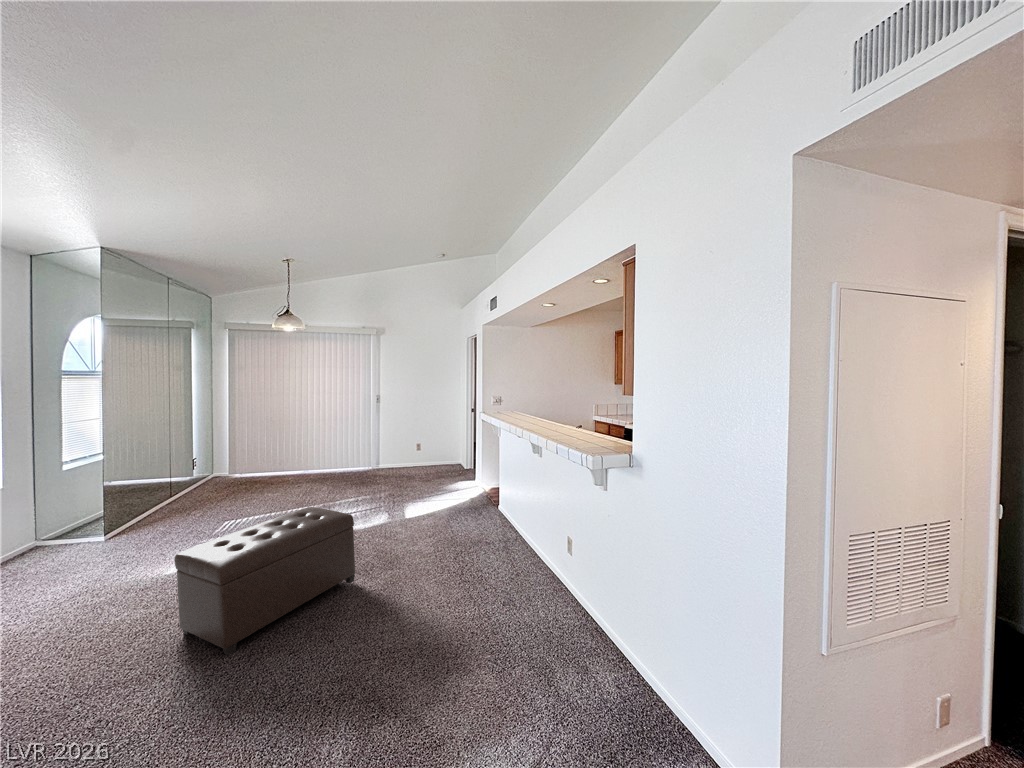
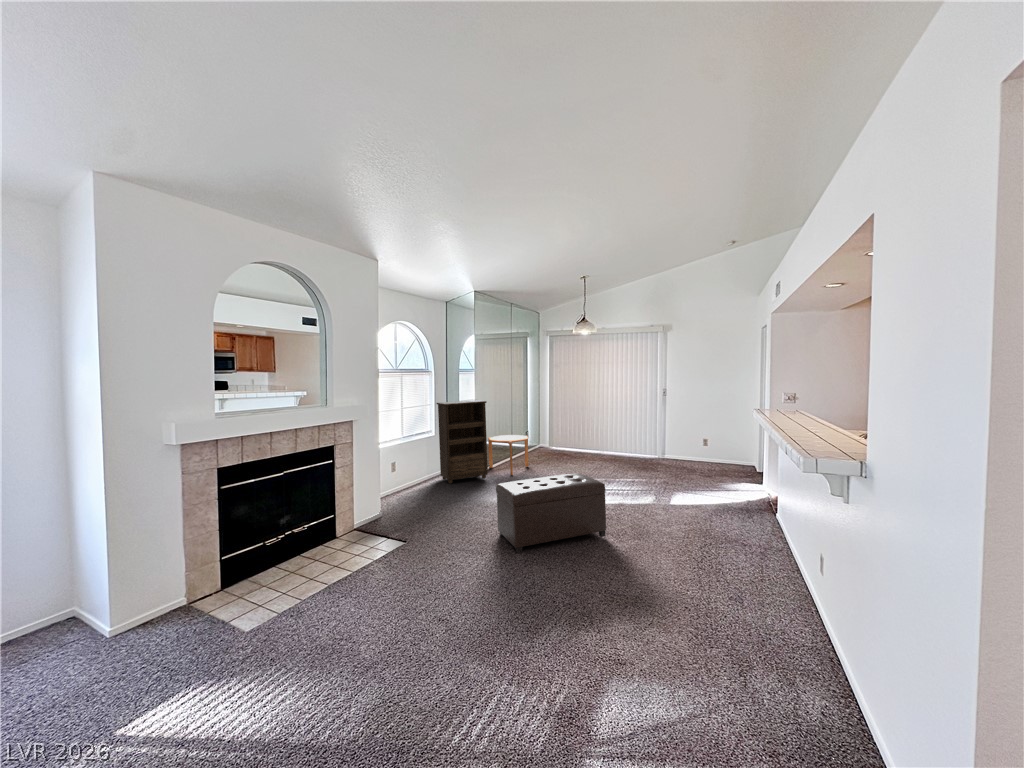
bookshelf: none [8,421,132,567] -> present [437,400,488,484]
side table: none [128,465,204,526] -> present [488,435,529,475]

